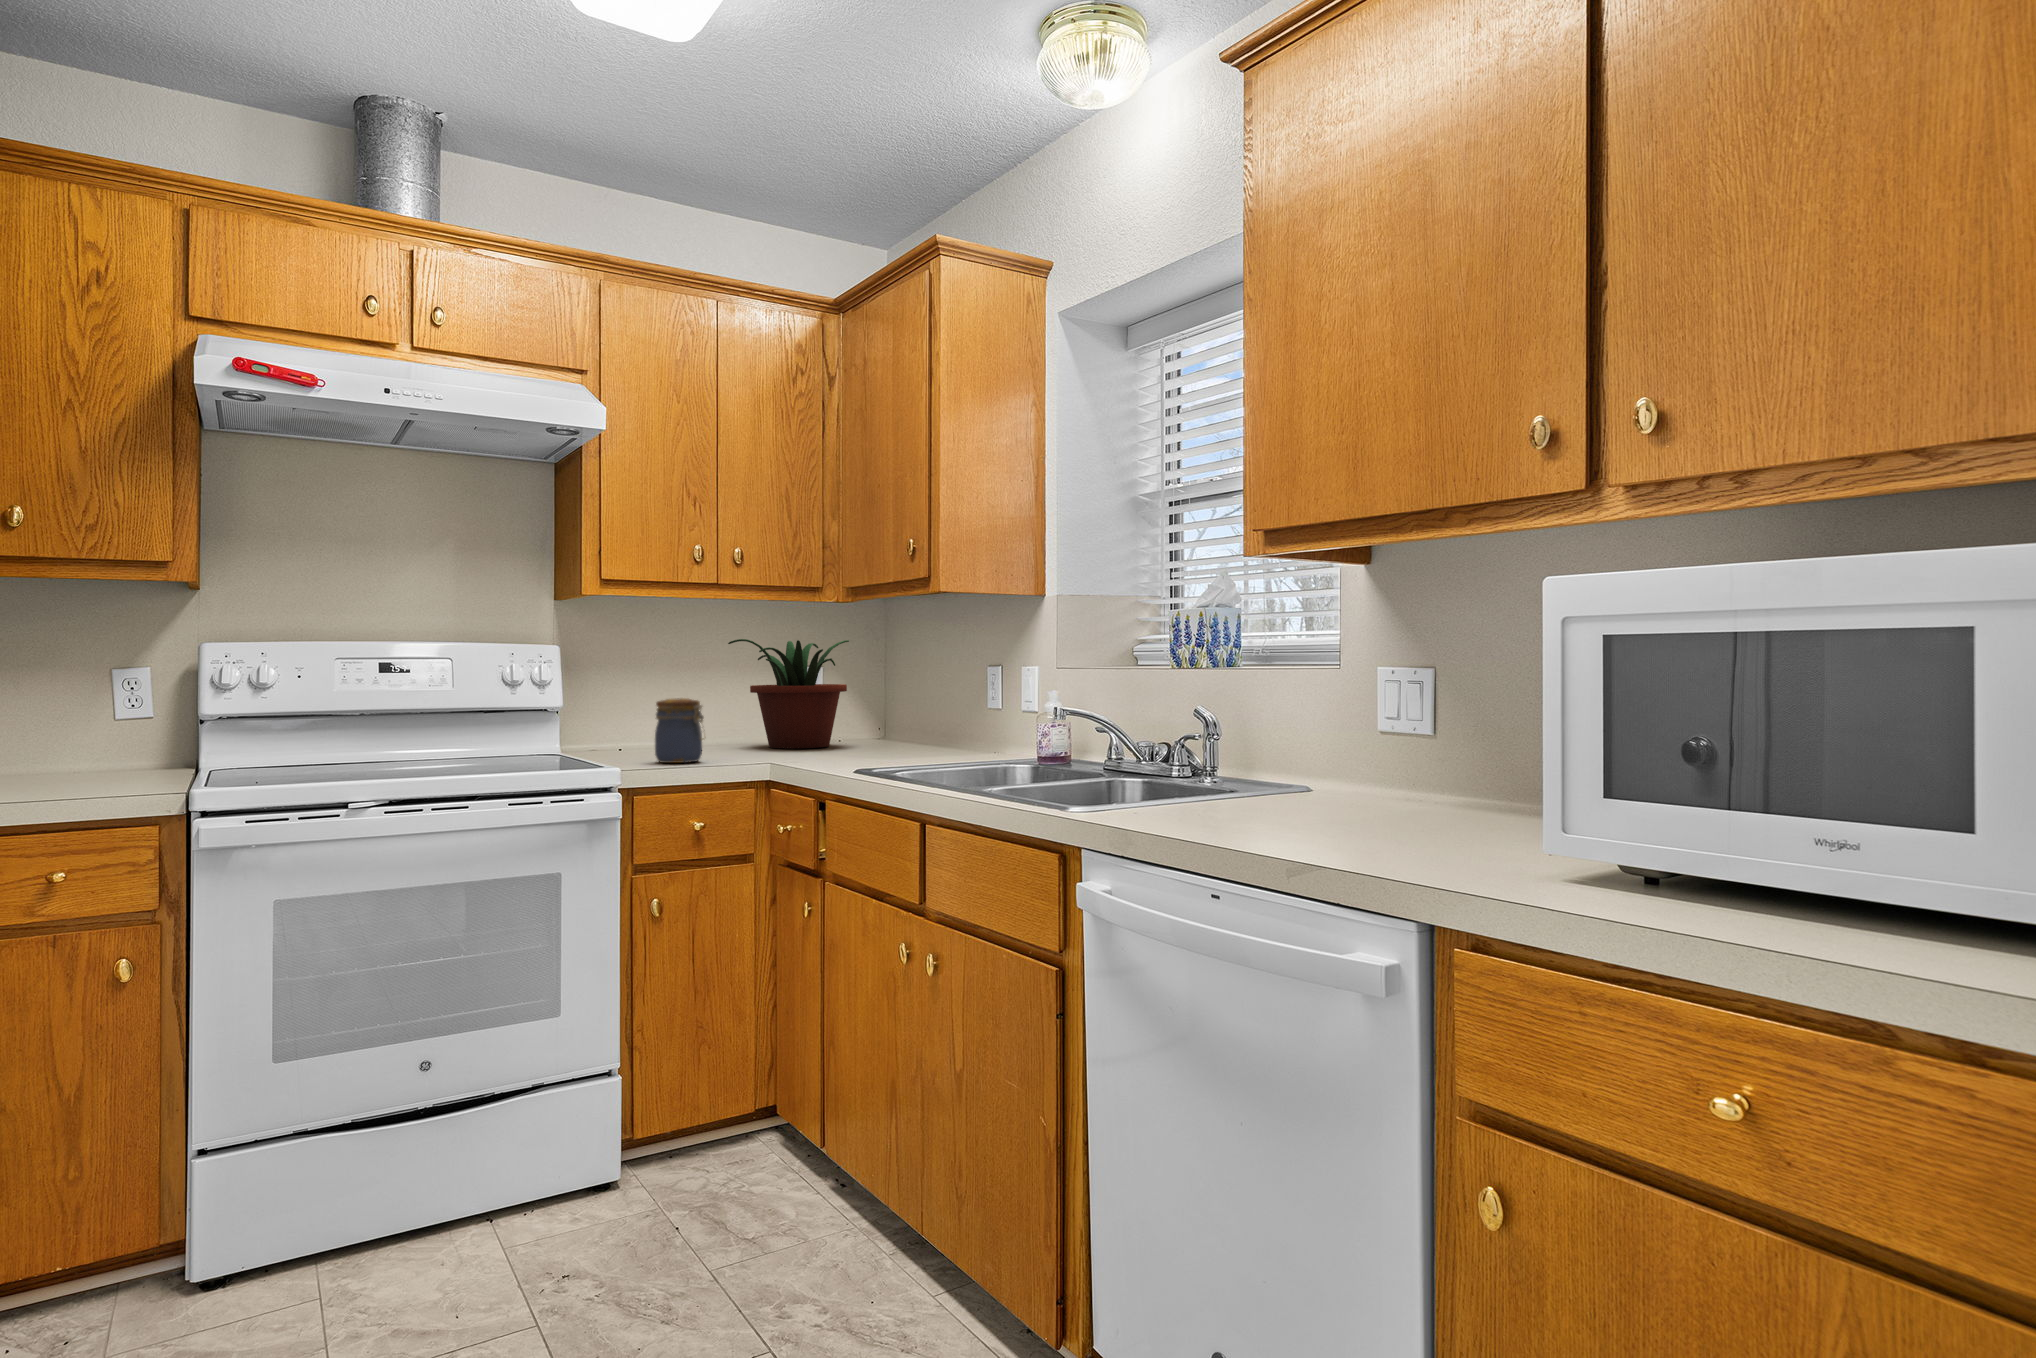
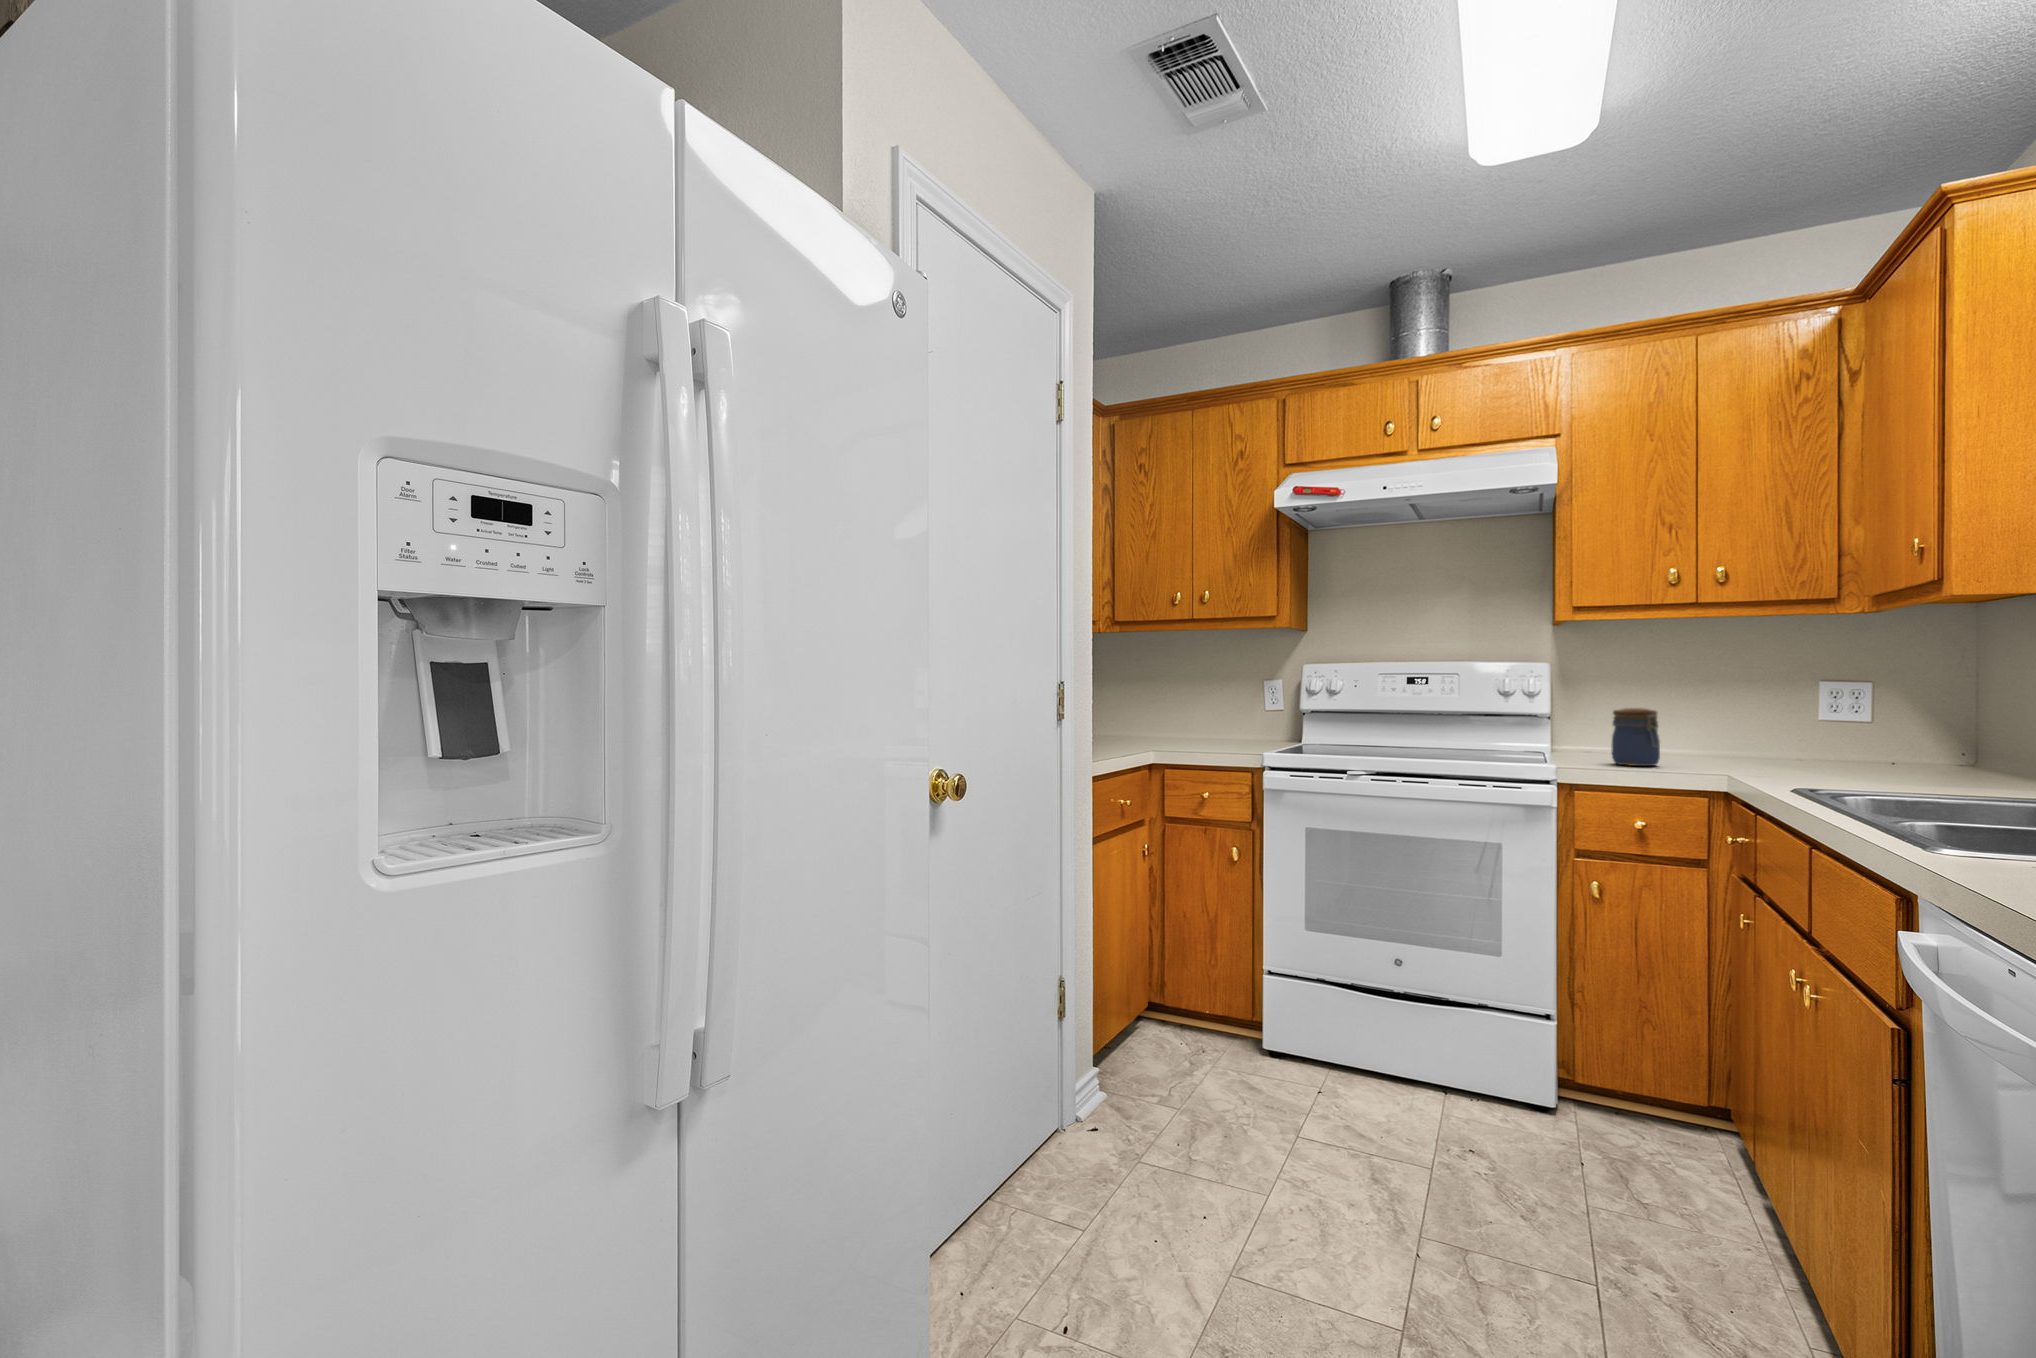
potted plant: present [728,639,849,748] -> none [1724,651,1891,764]

